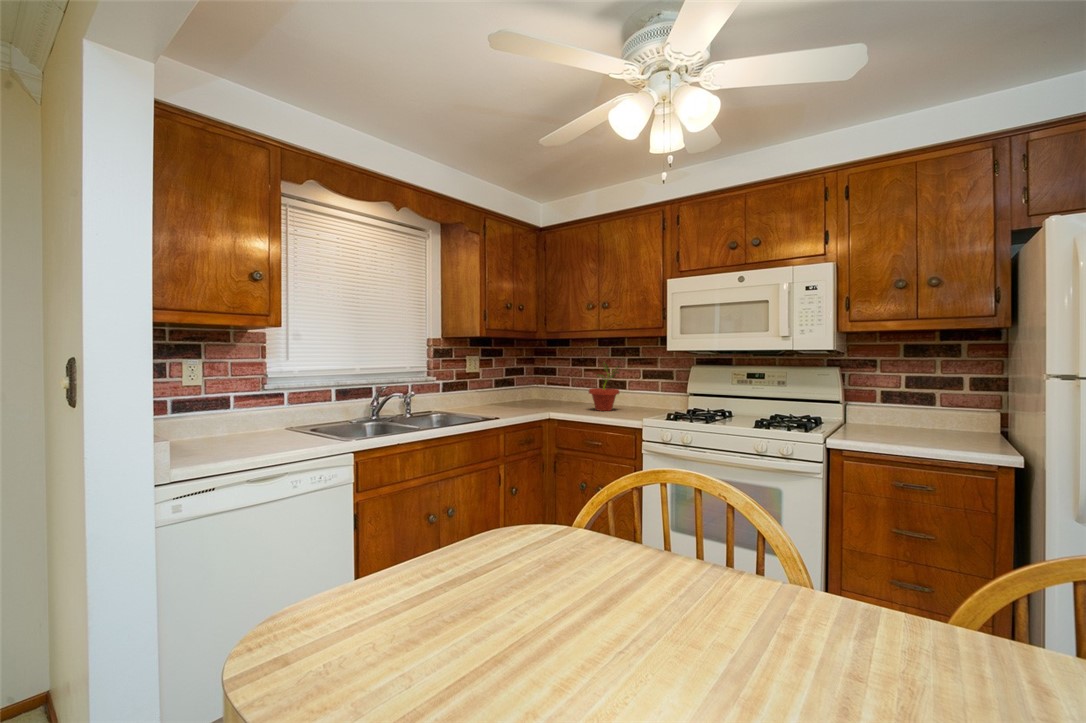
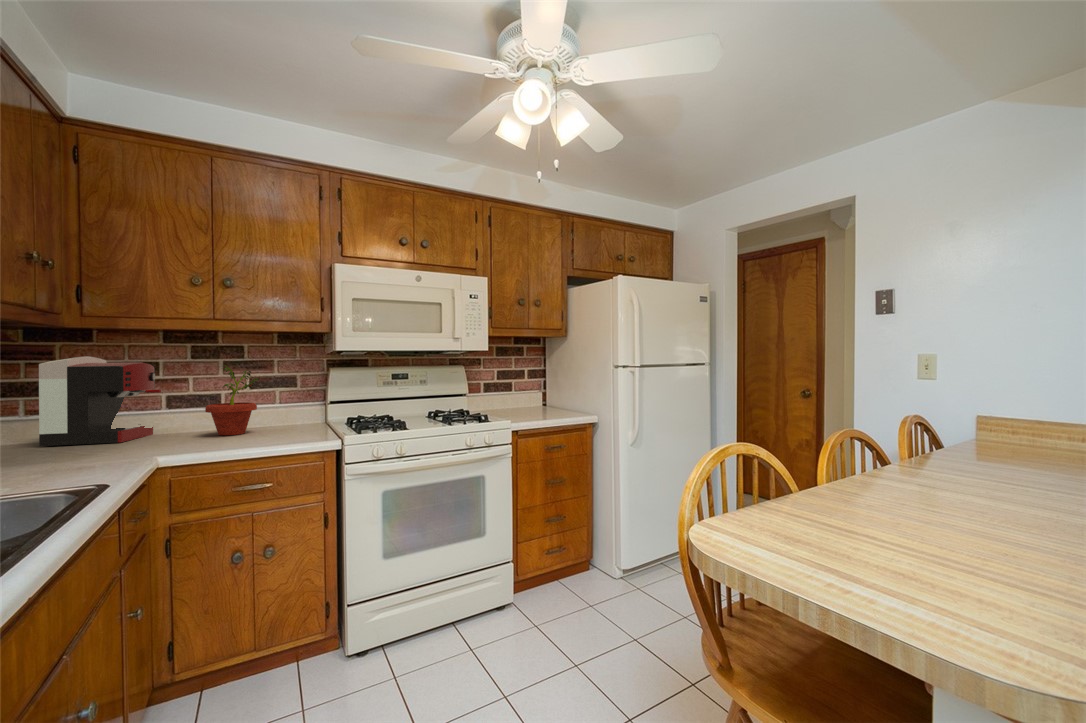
coffee maker: none [536,354,588,406] -> present [39,356,161,446]

